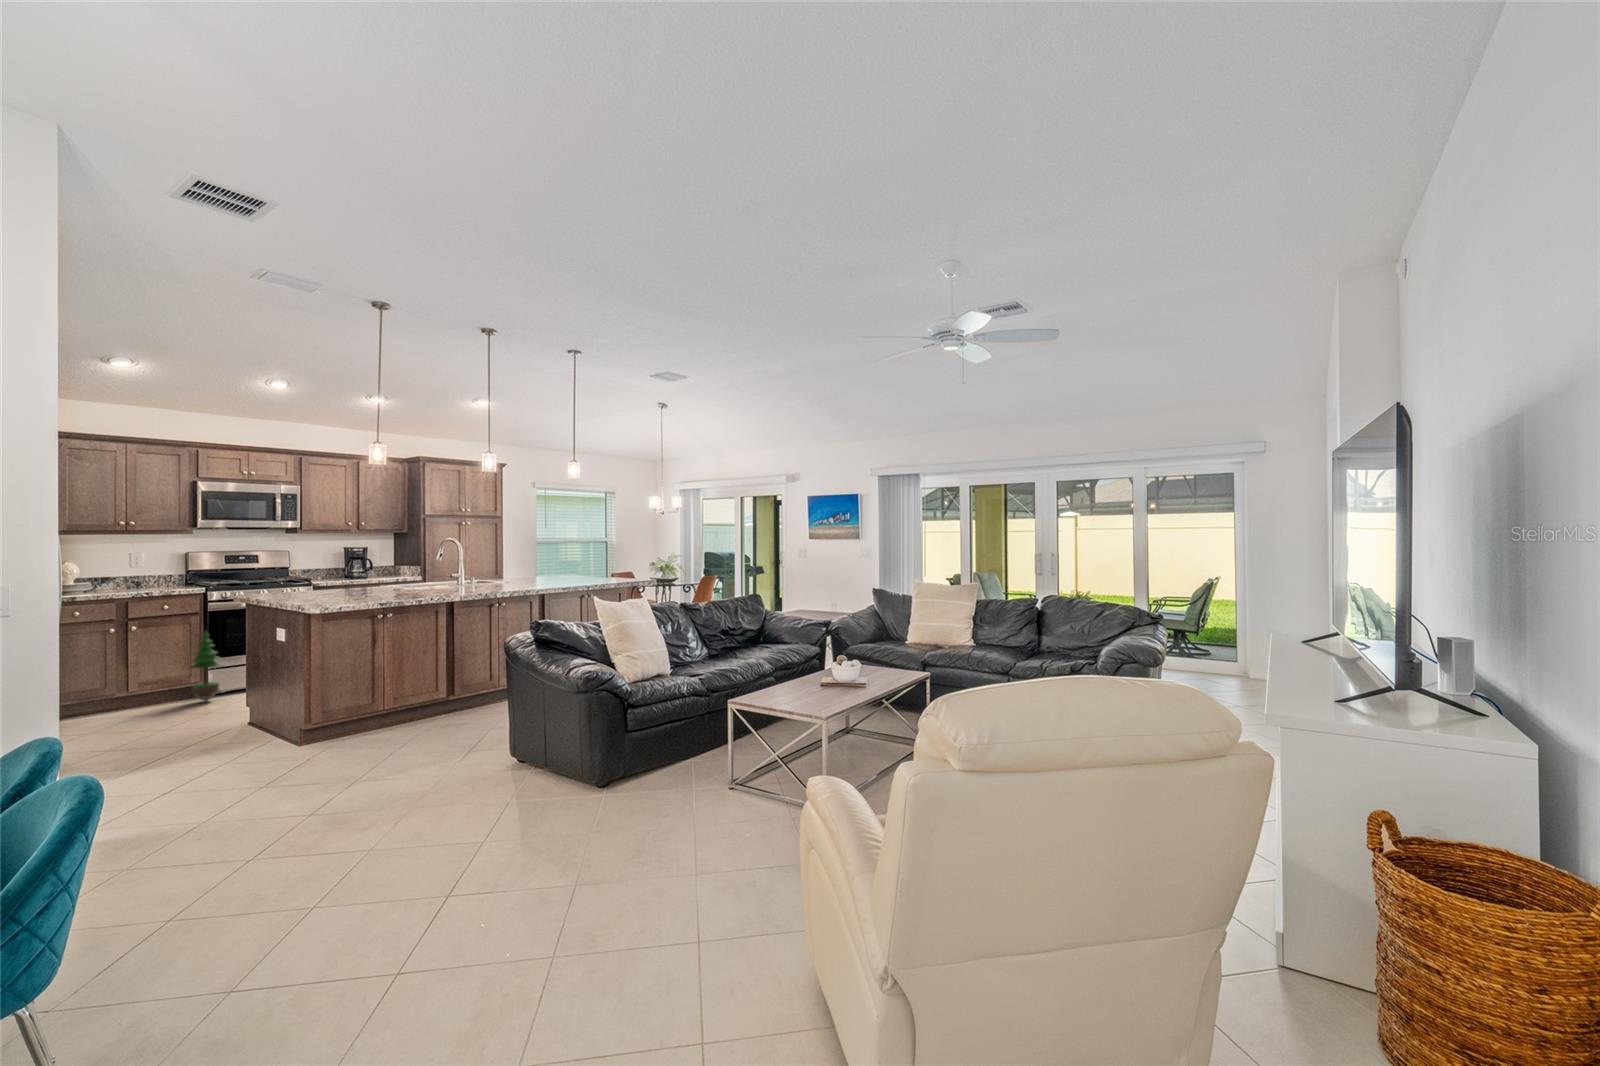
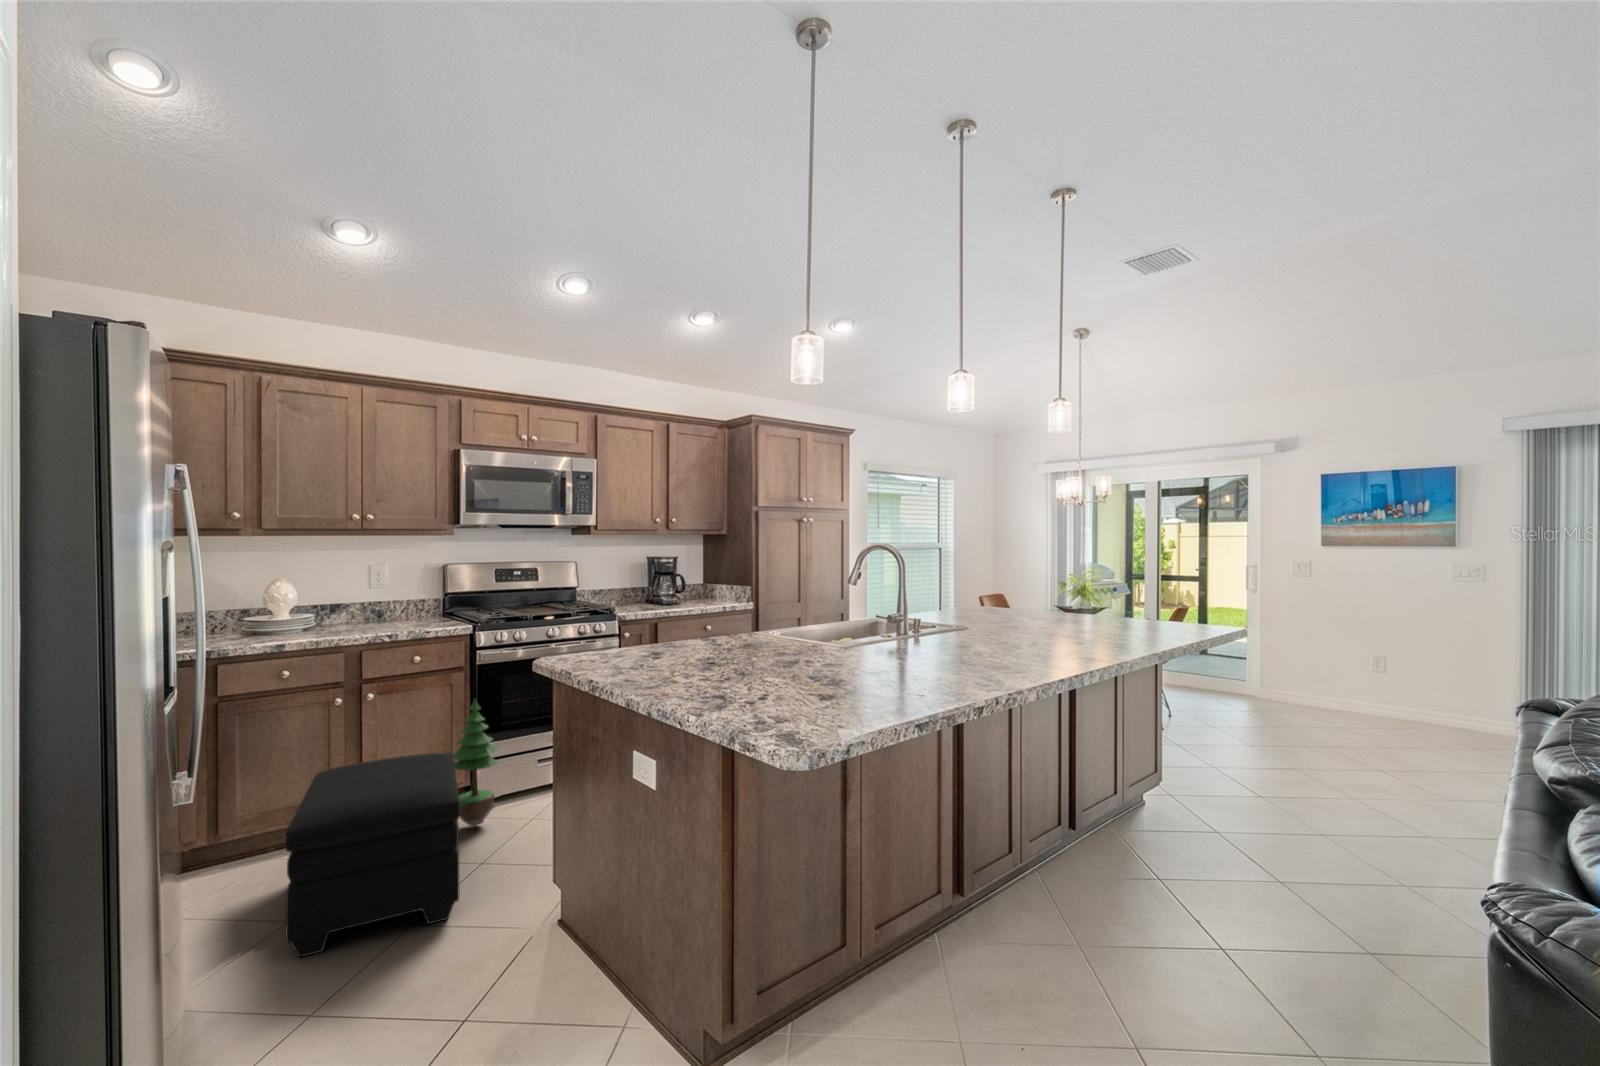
ottoman: none [96,656,193,737] -> present [285,753,460,957]

